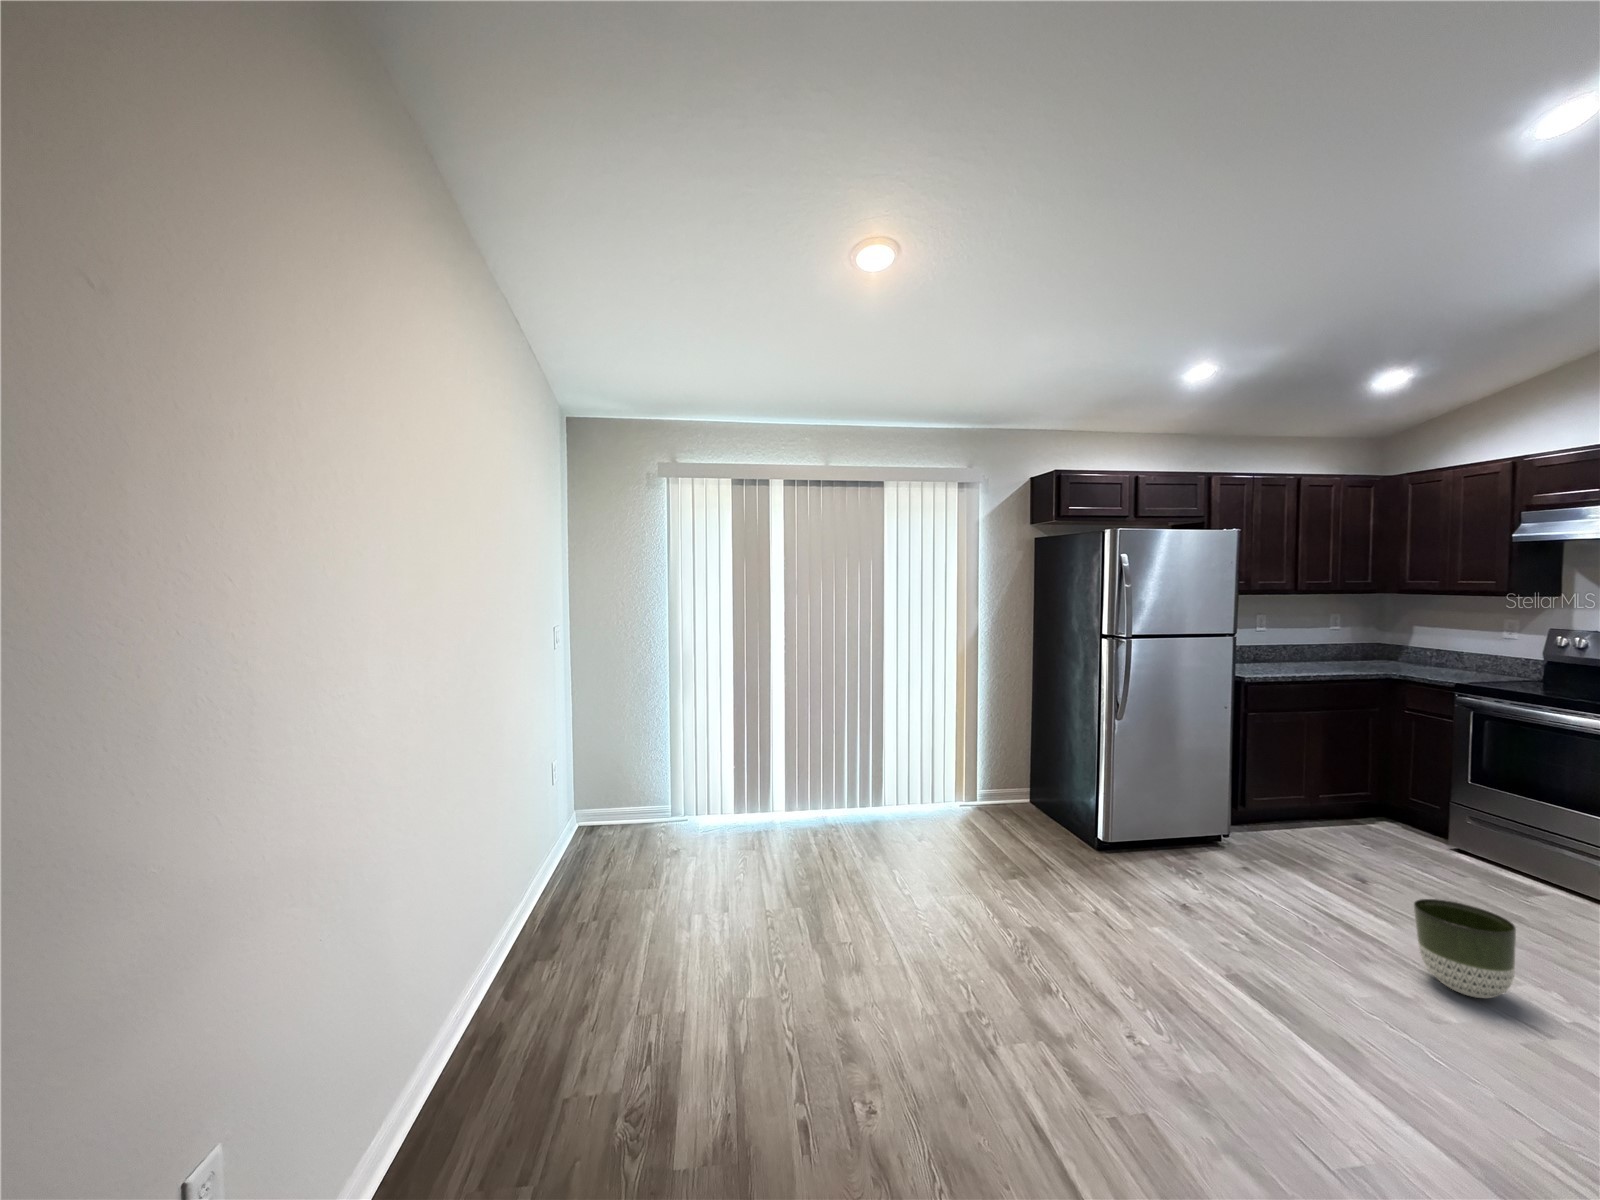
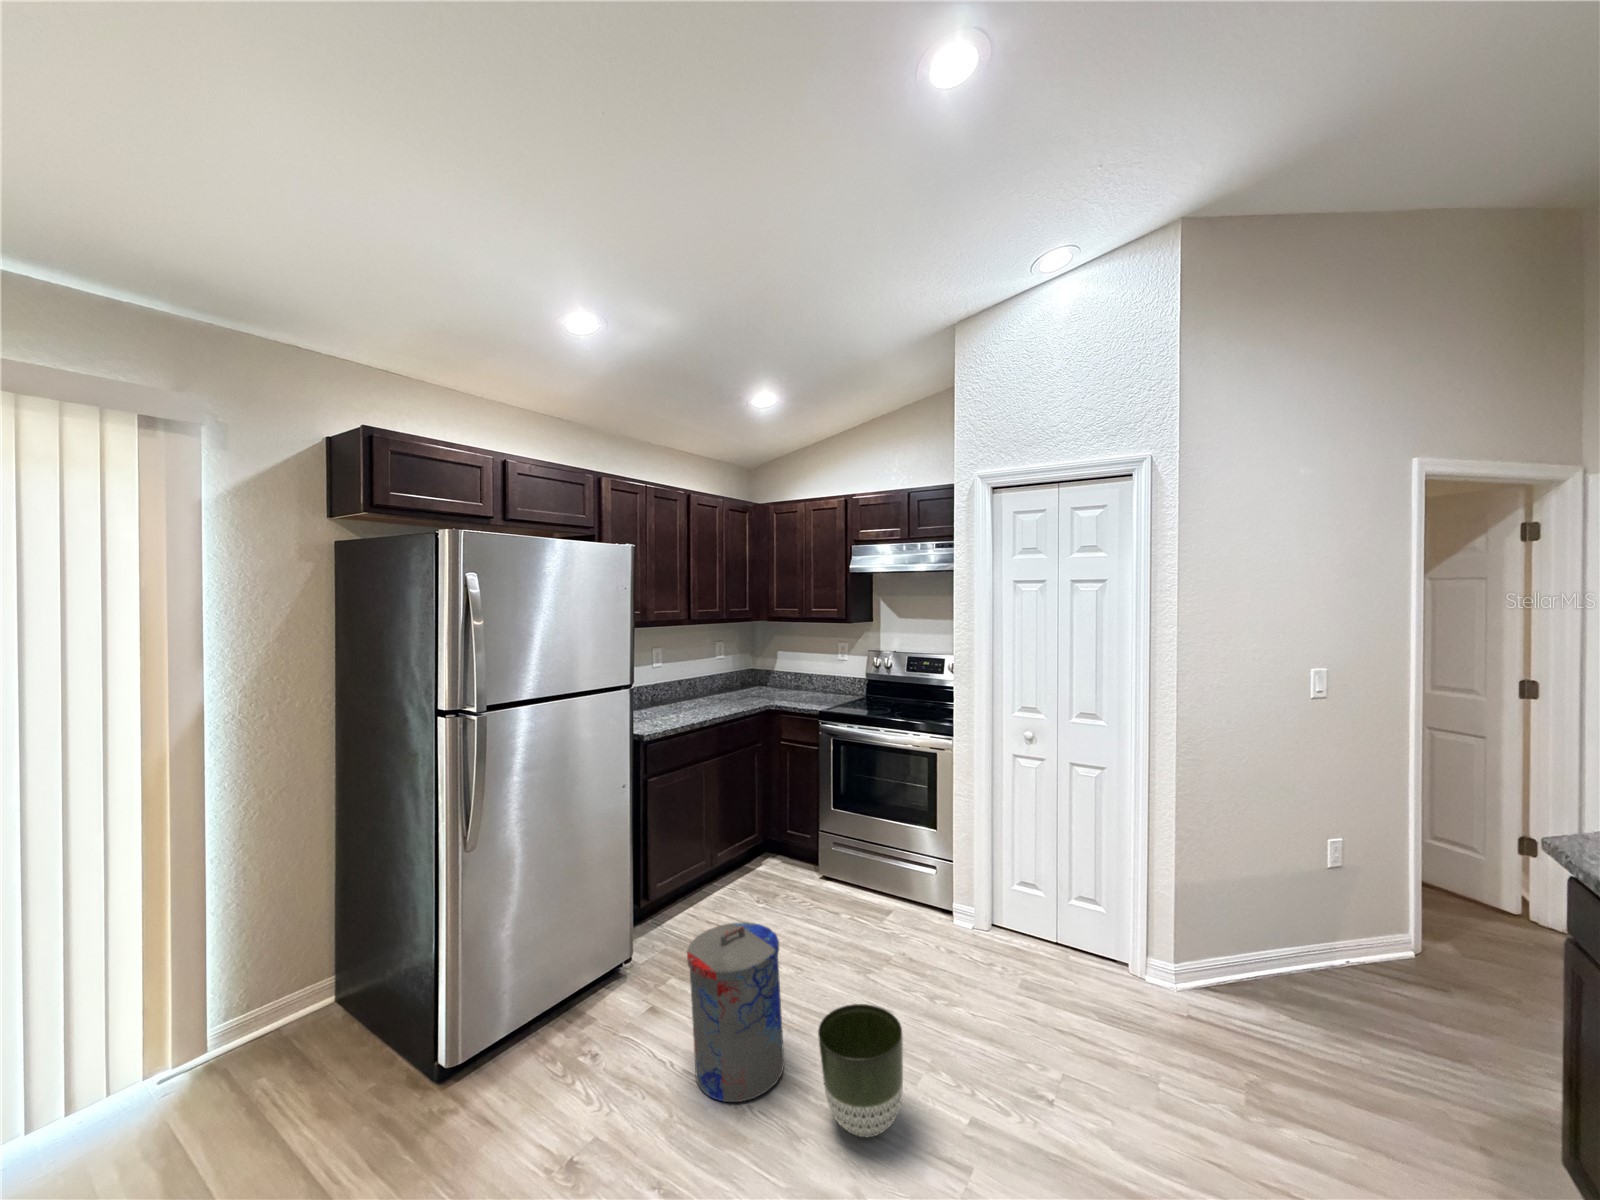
trash can: none [1285,817,1380,940] -> present [687,922,784,1102]

